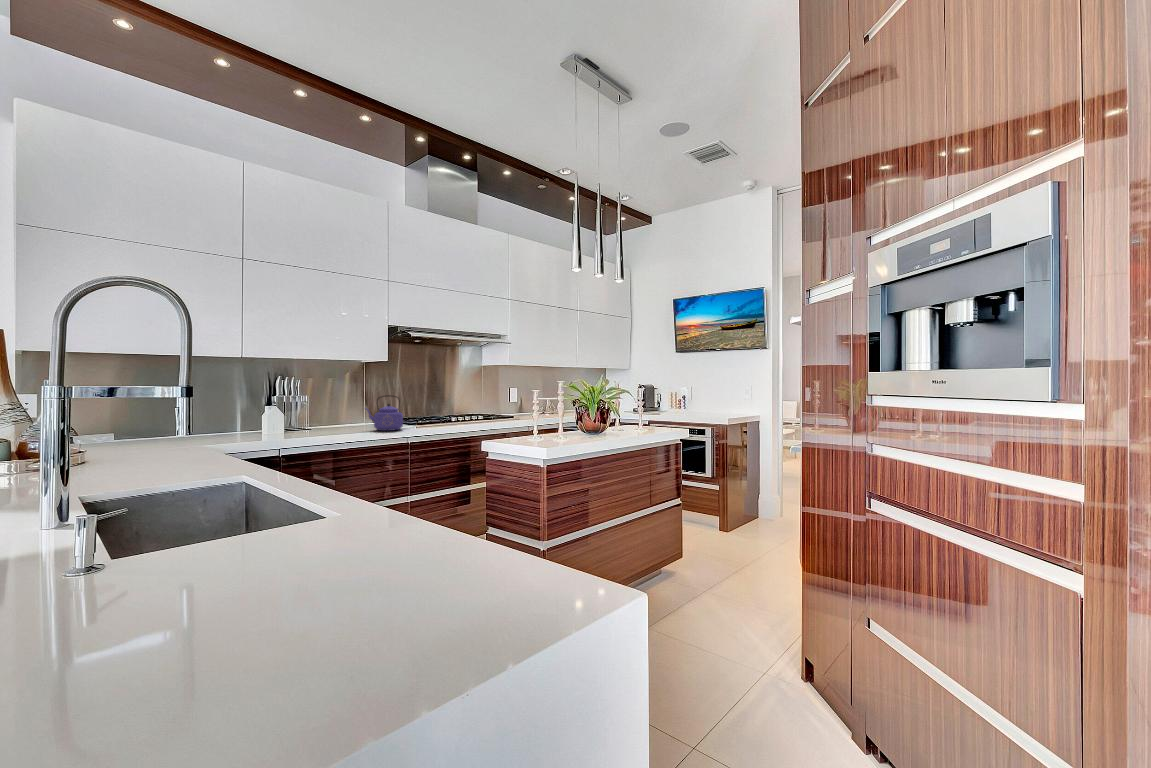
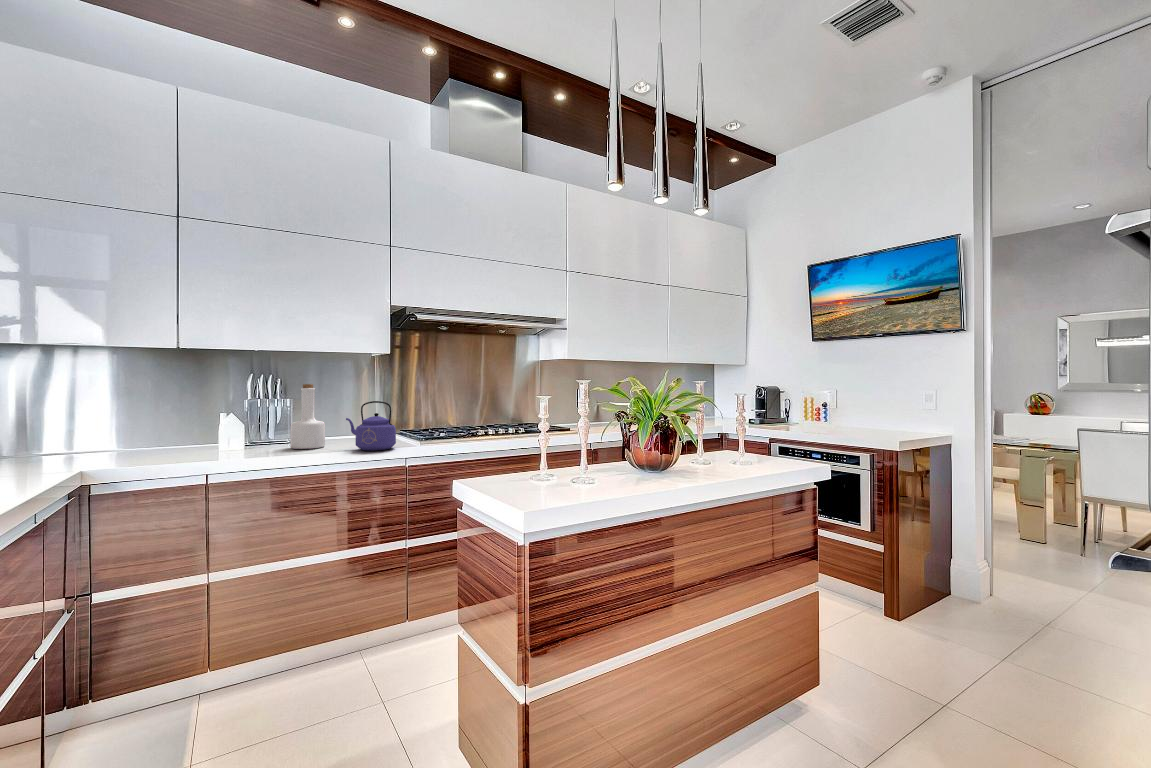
bottle: none [319,383,345,431] -> present [290,384,325,449]

